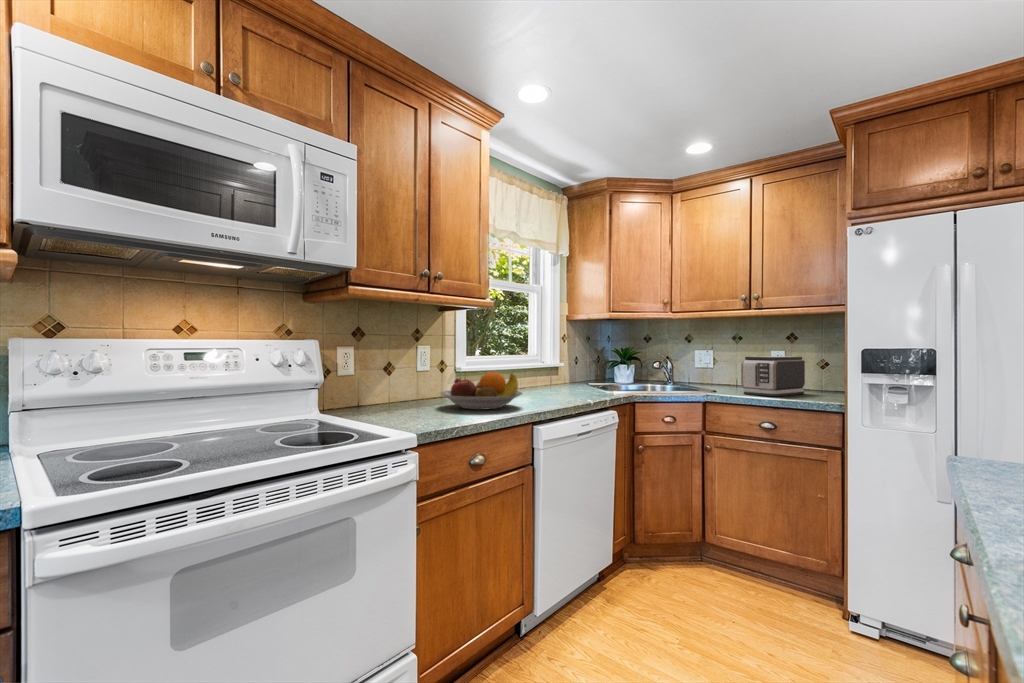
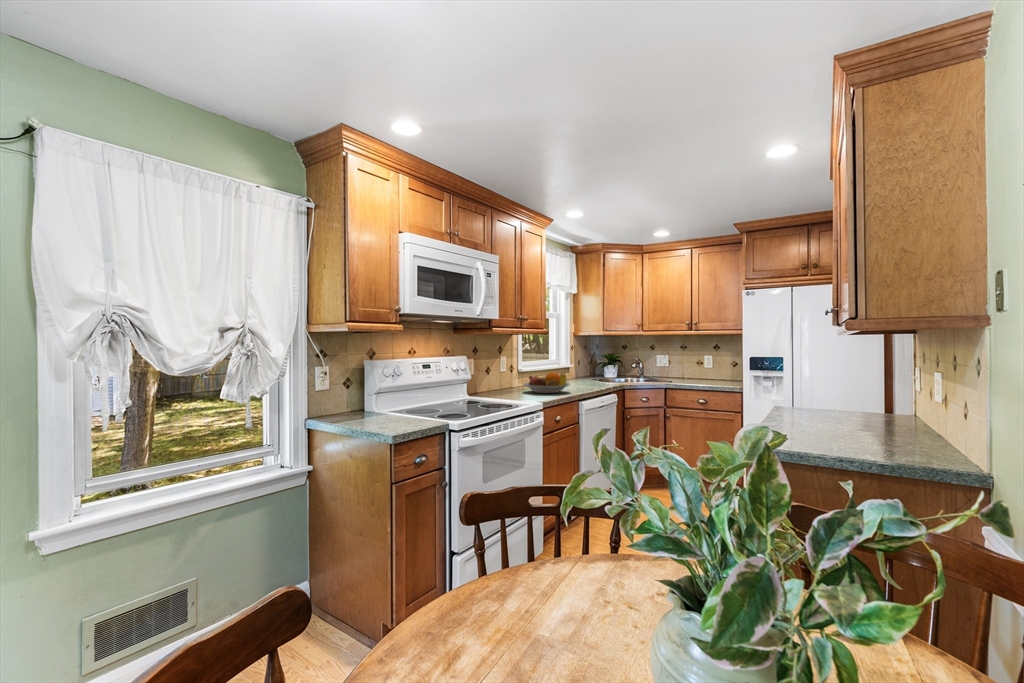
toaster: present [741,356,805,396] -> none [686,359,723,384]

